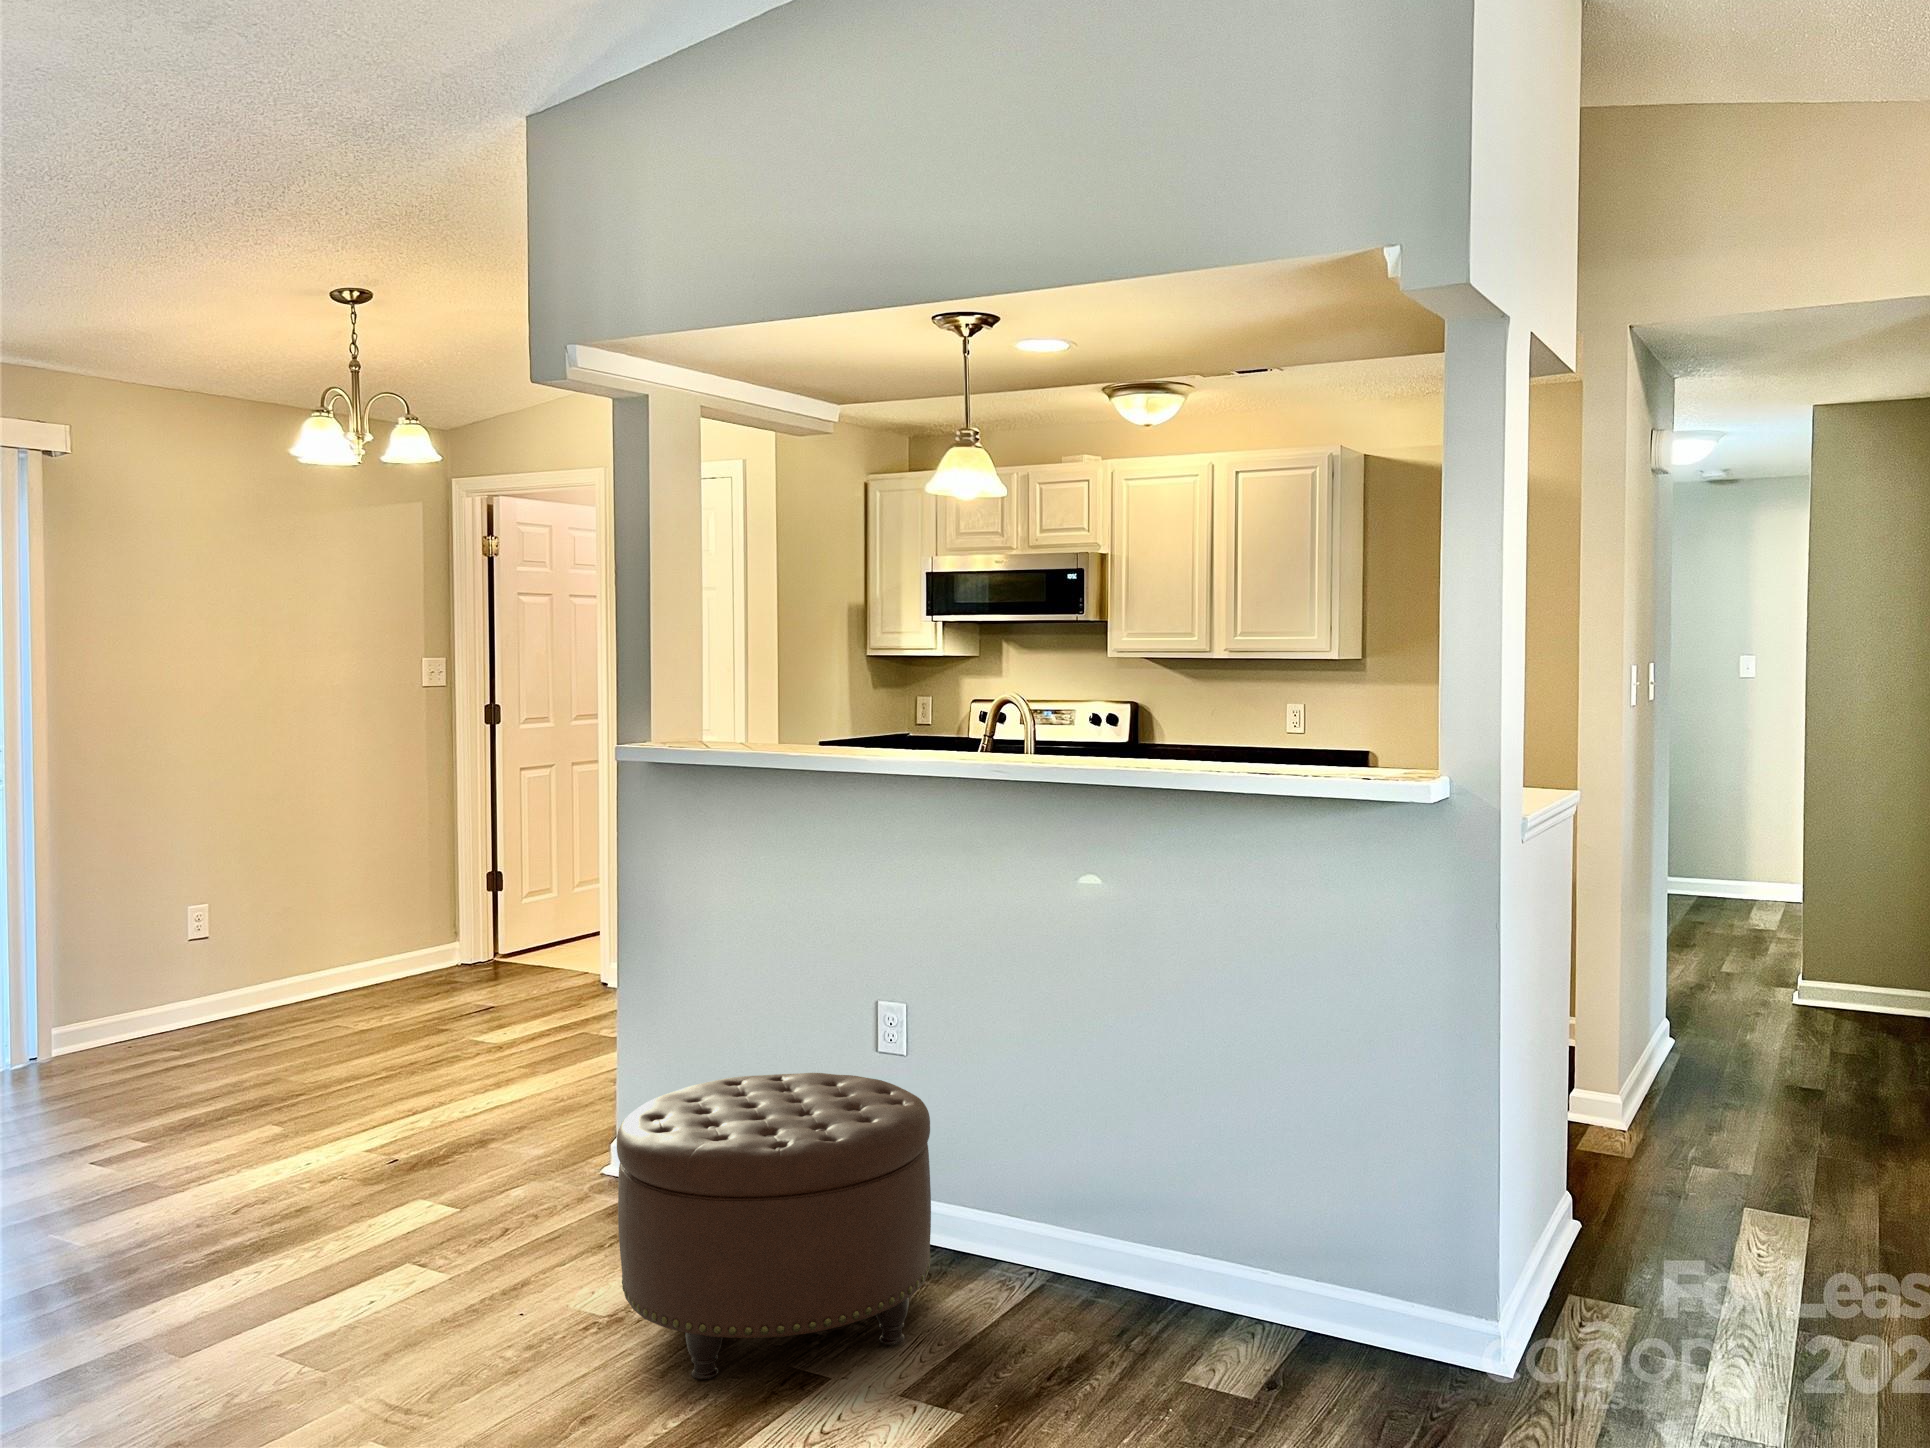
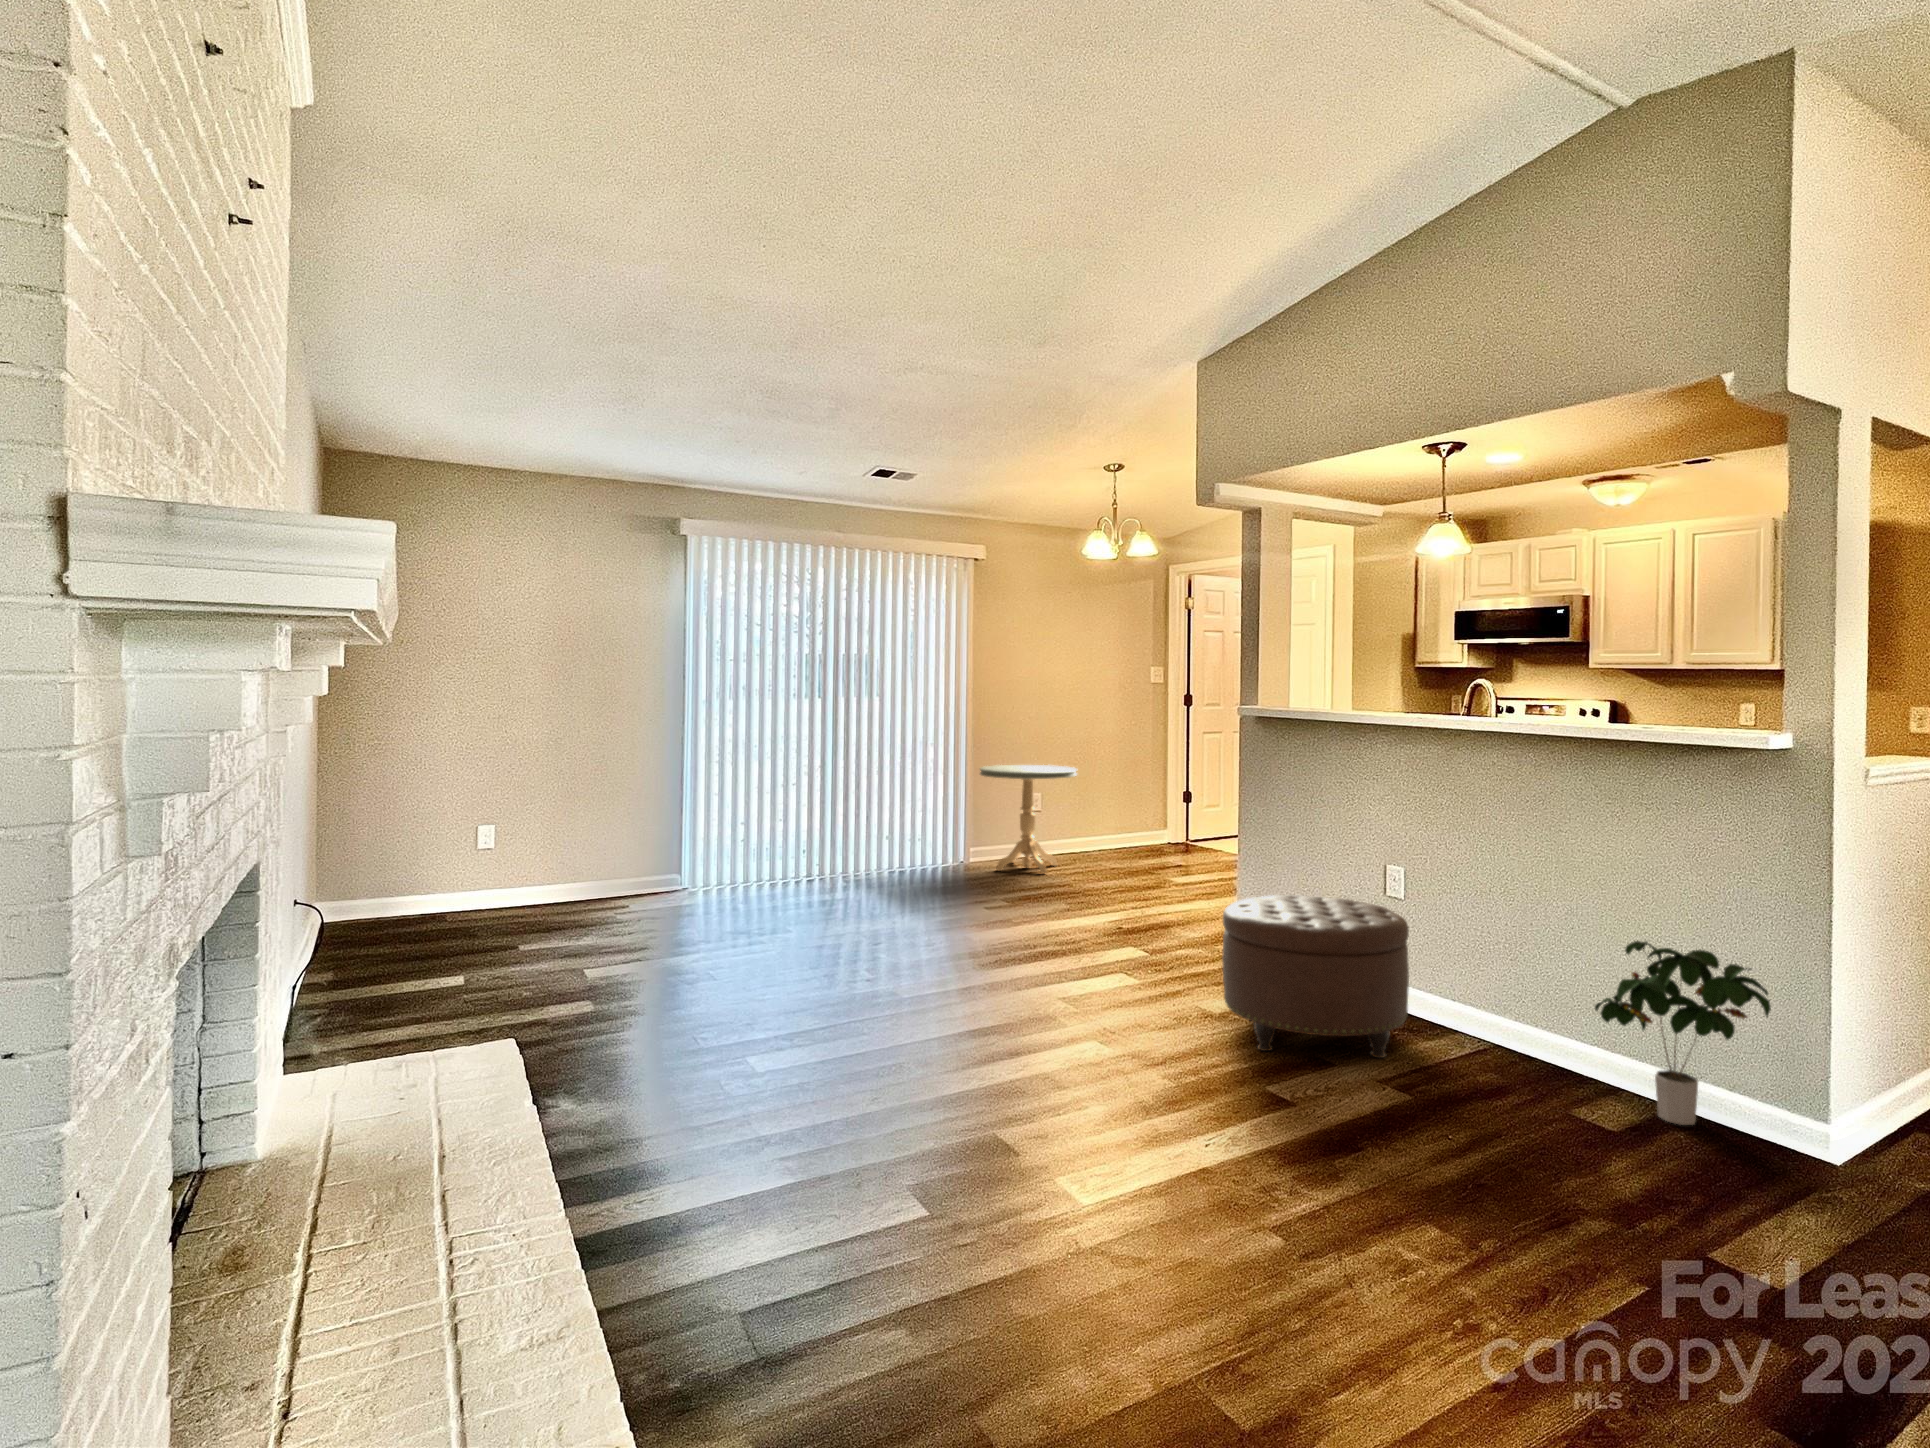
side table: none [70,851,286,1070] -> present [980,765,1077,873]
potted plant: none [1199,1090,1427,1358] -> present [1595,941,1771,1125]

